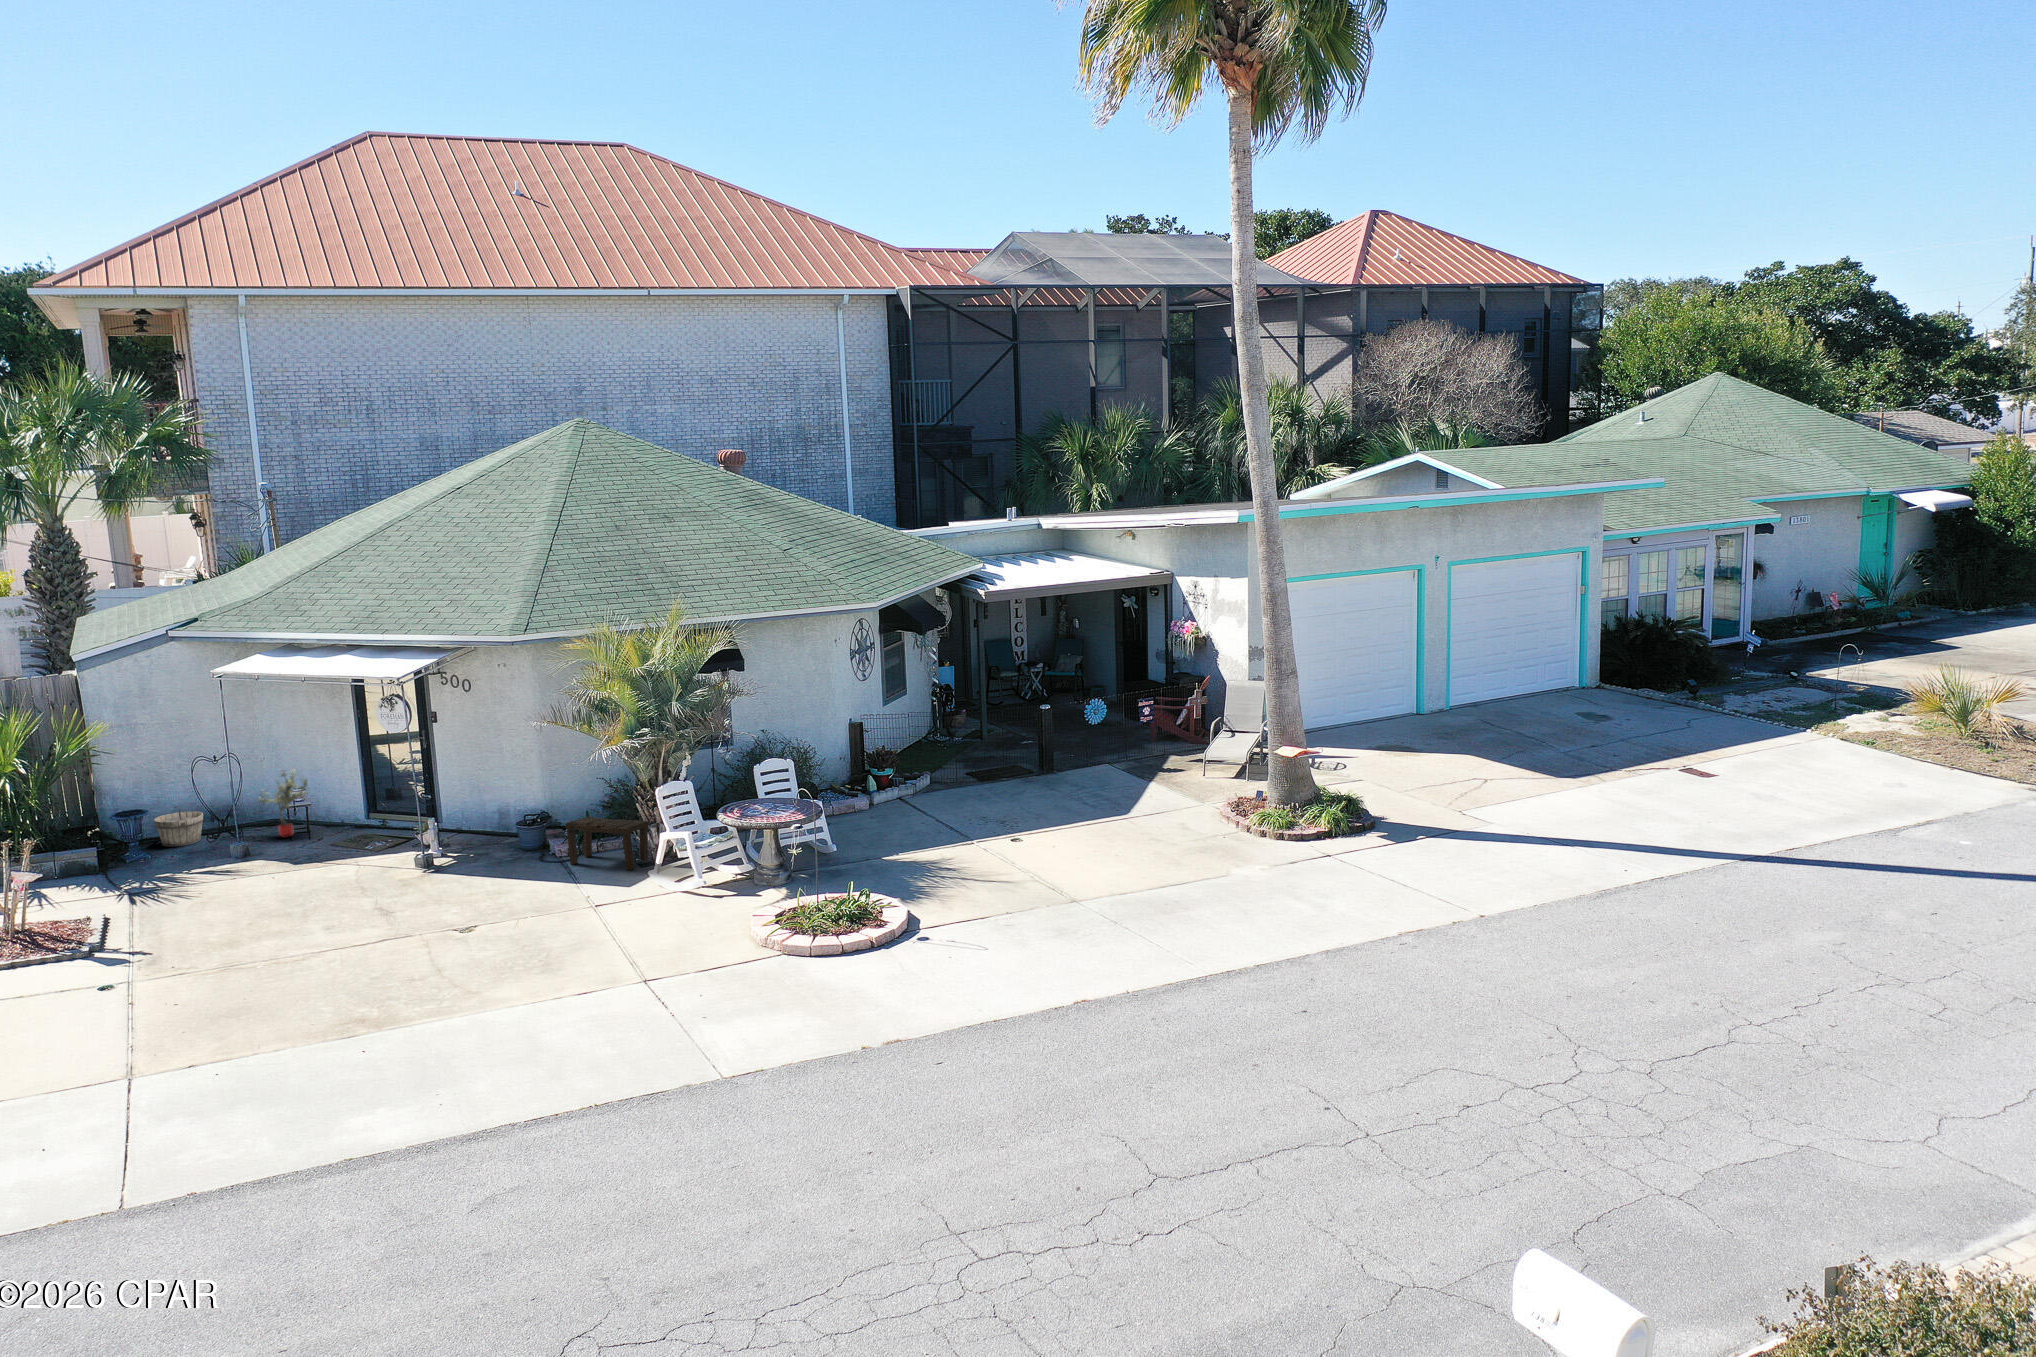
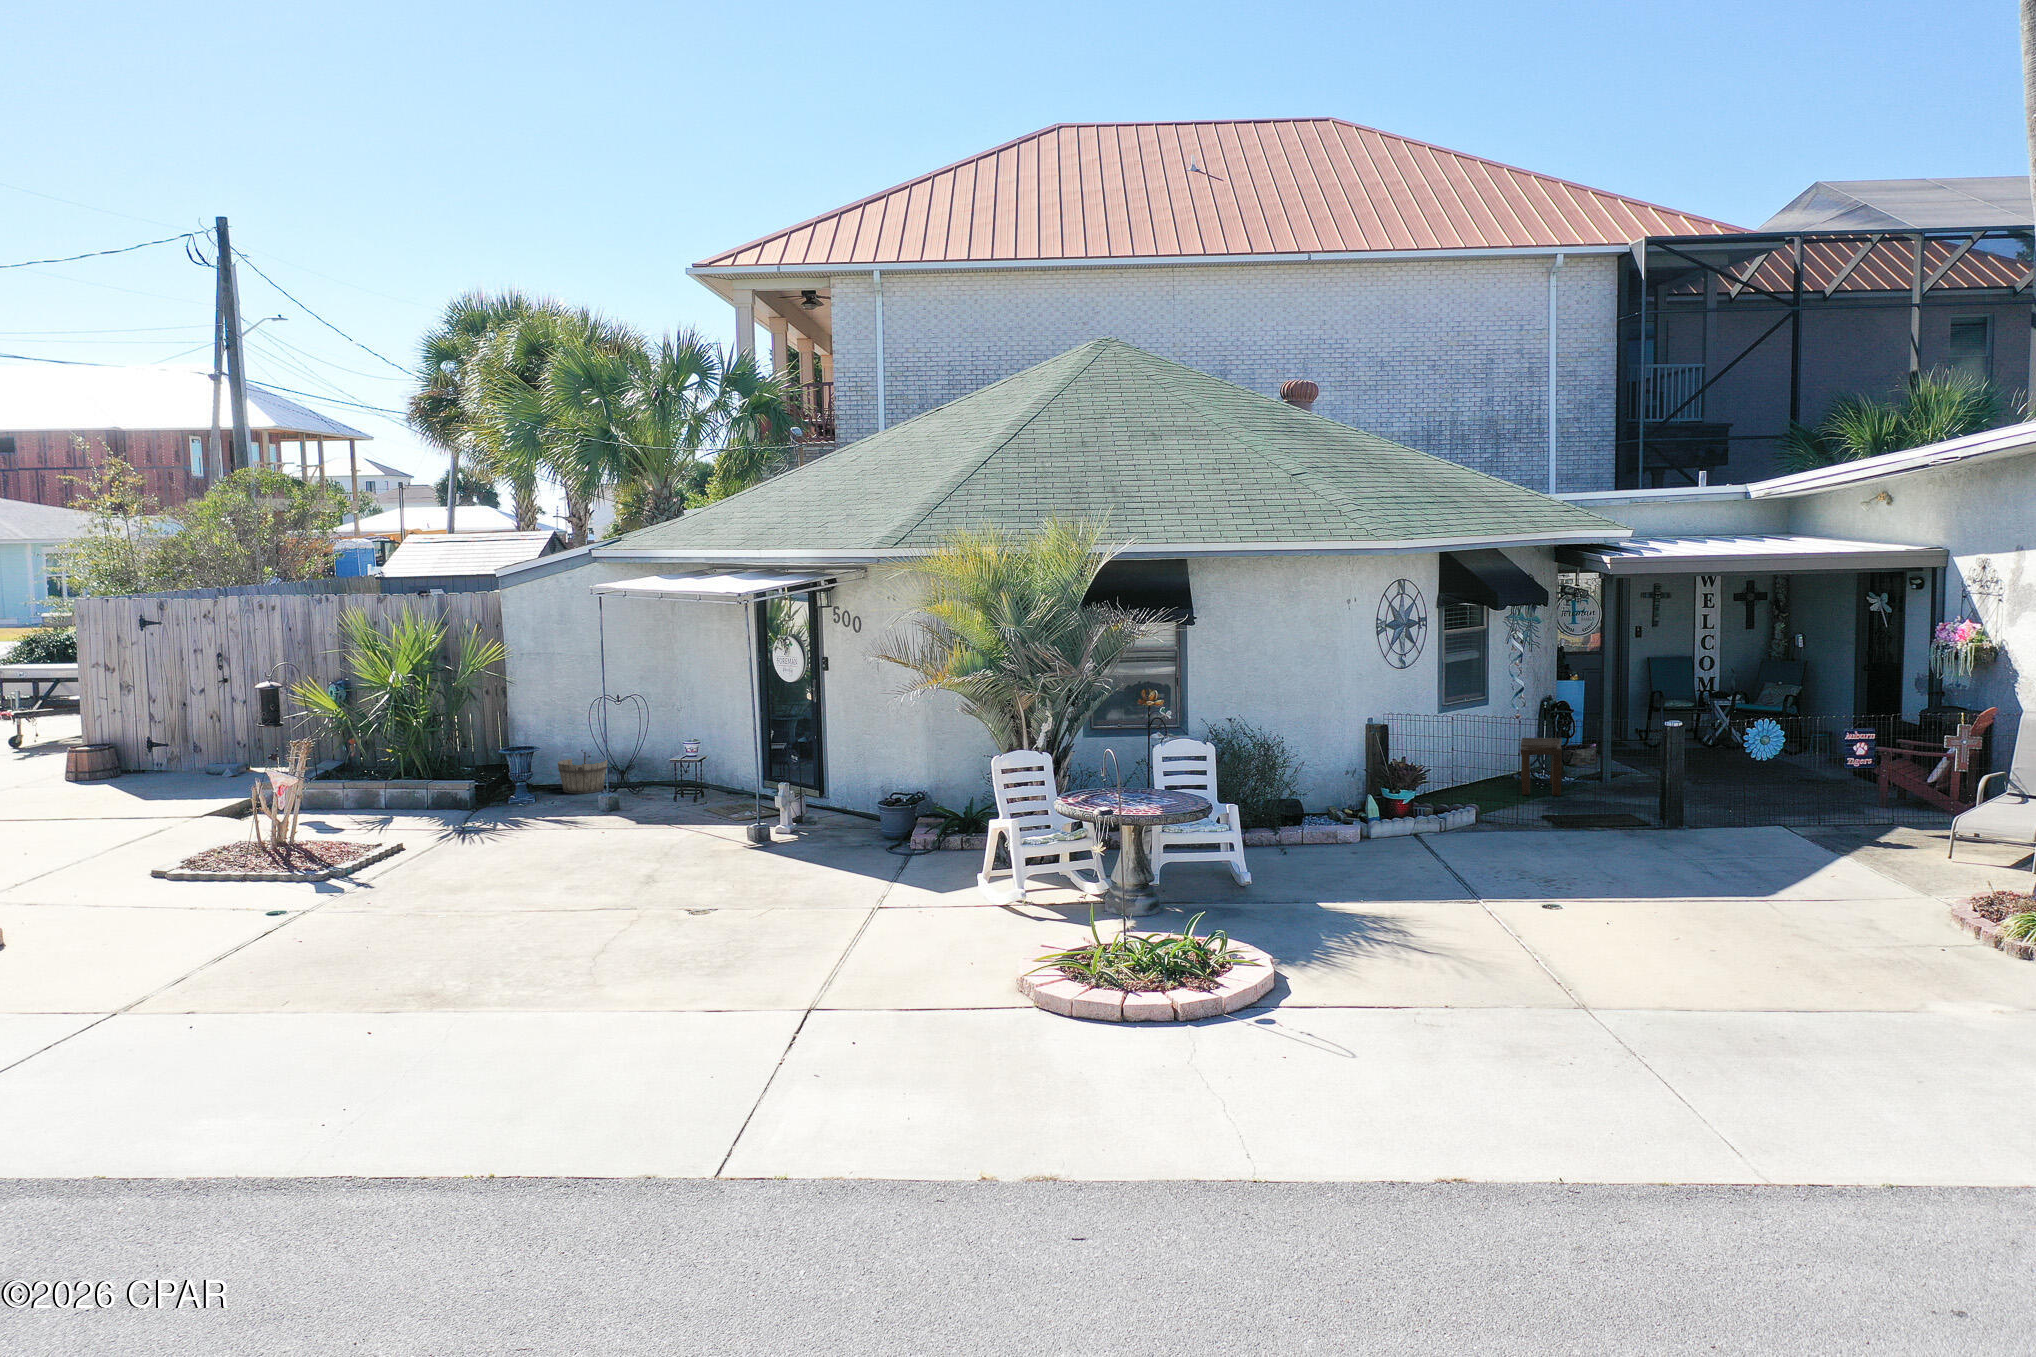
potted tree: present [258,770,310,838] -> none [654,717,705,797]
bench: present [566,816,649,870] -> present [1520,738,1562,796]

